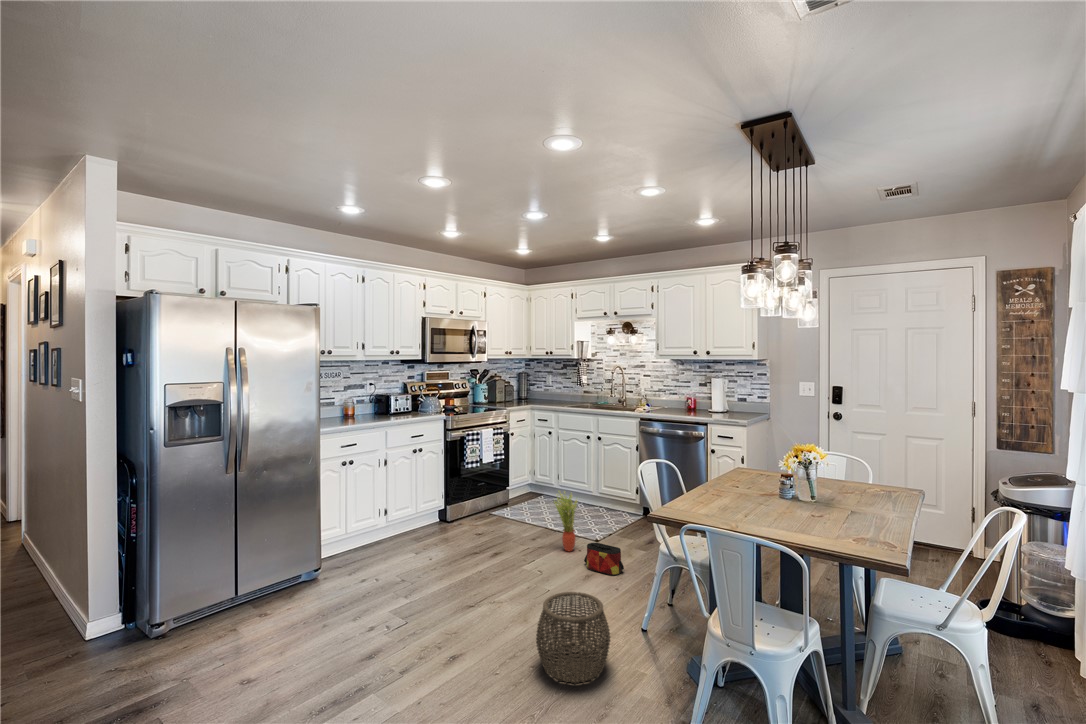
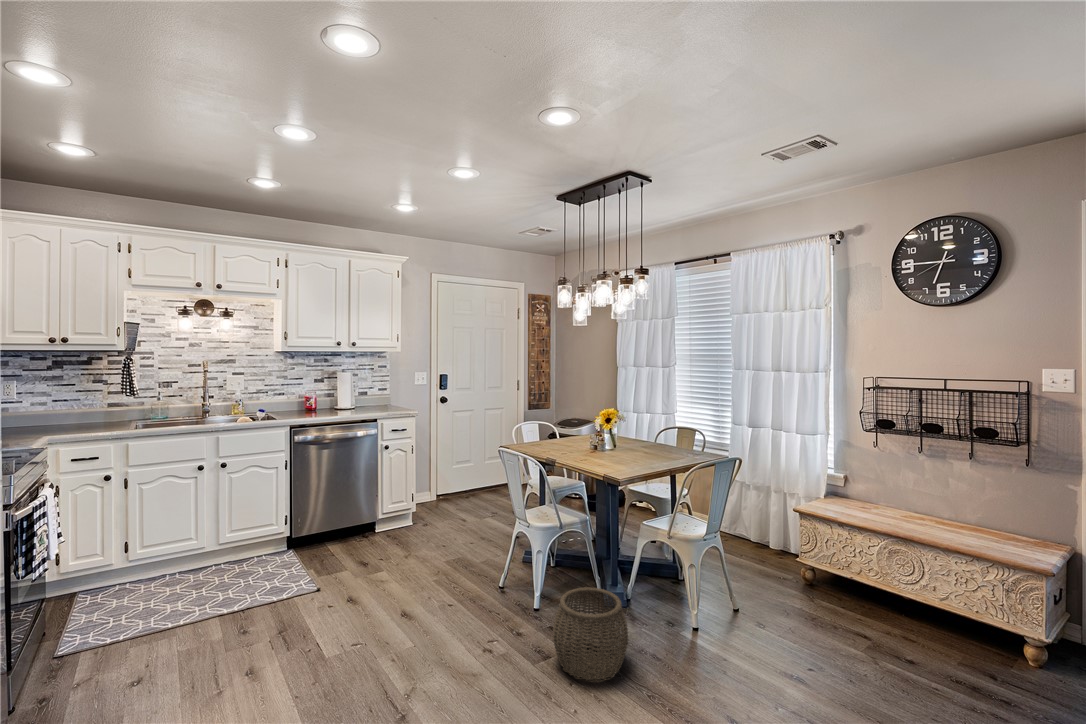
potted plant: present [554,491,577,551] -> none [310,530,344,613]
bag: present [584,543,624,575] -> none [377,569,425,610]

